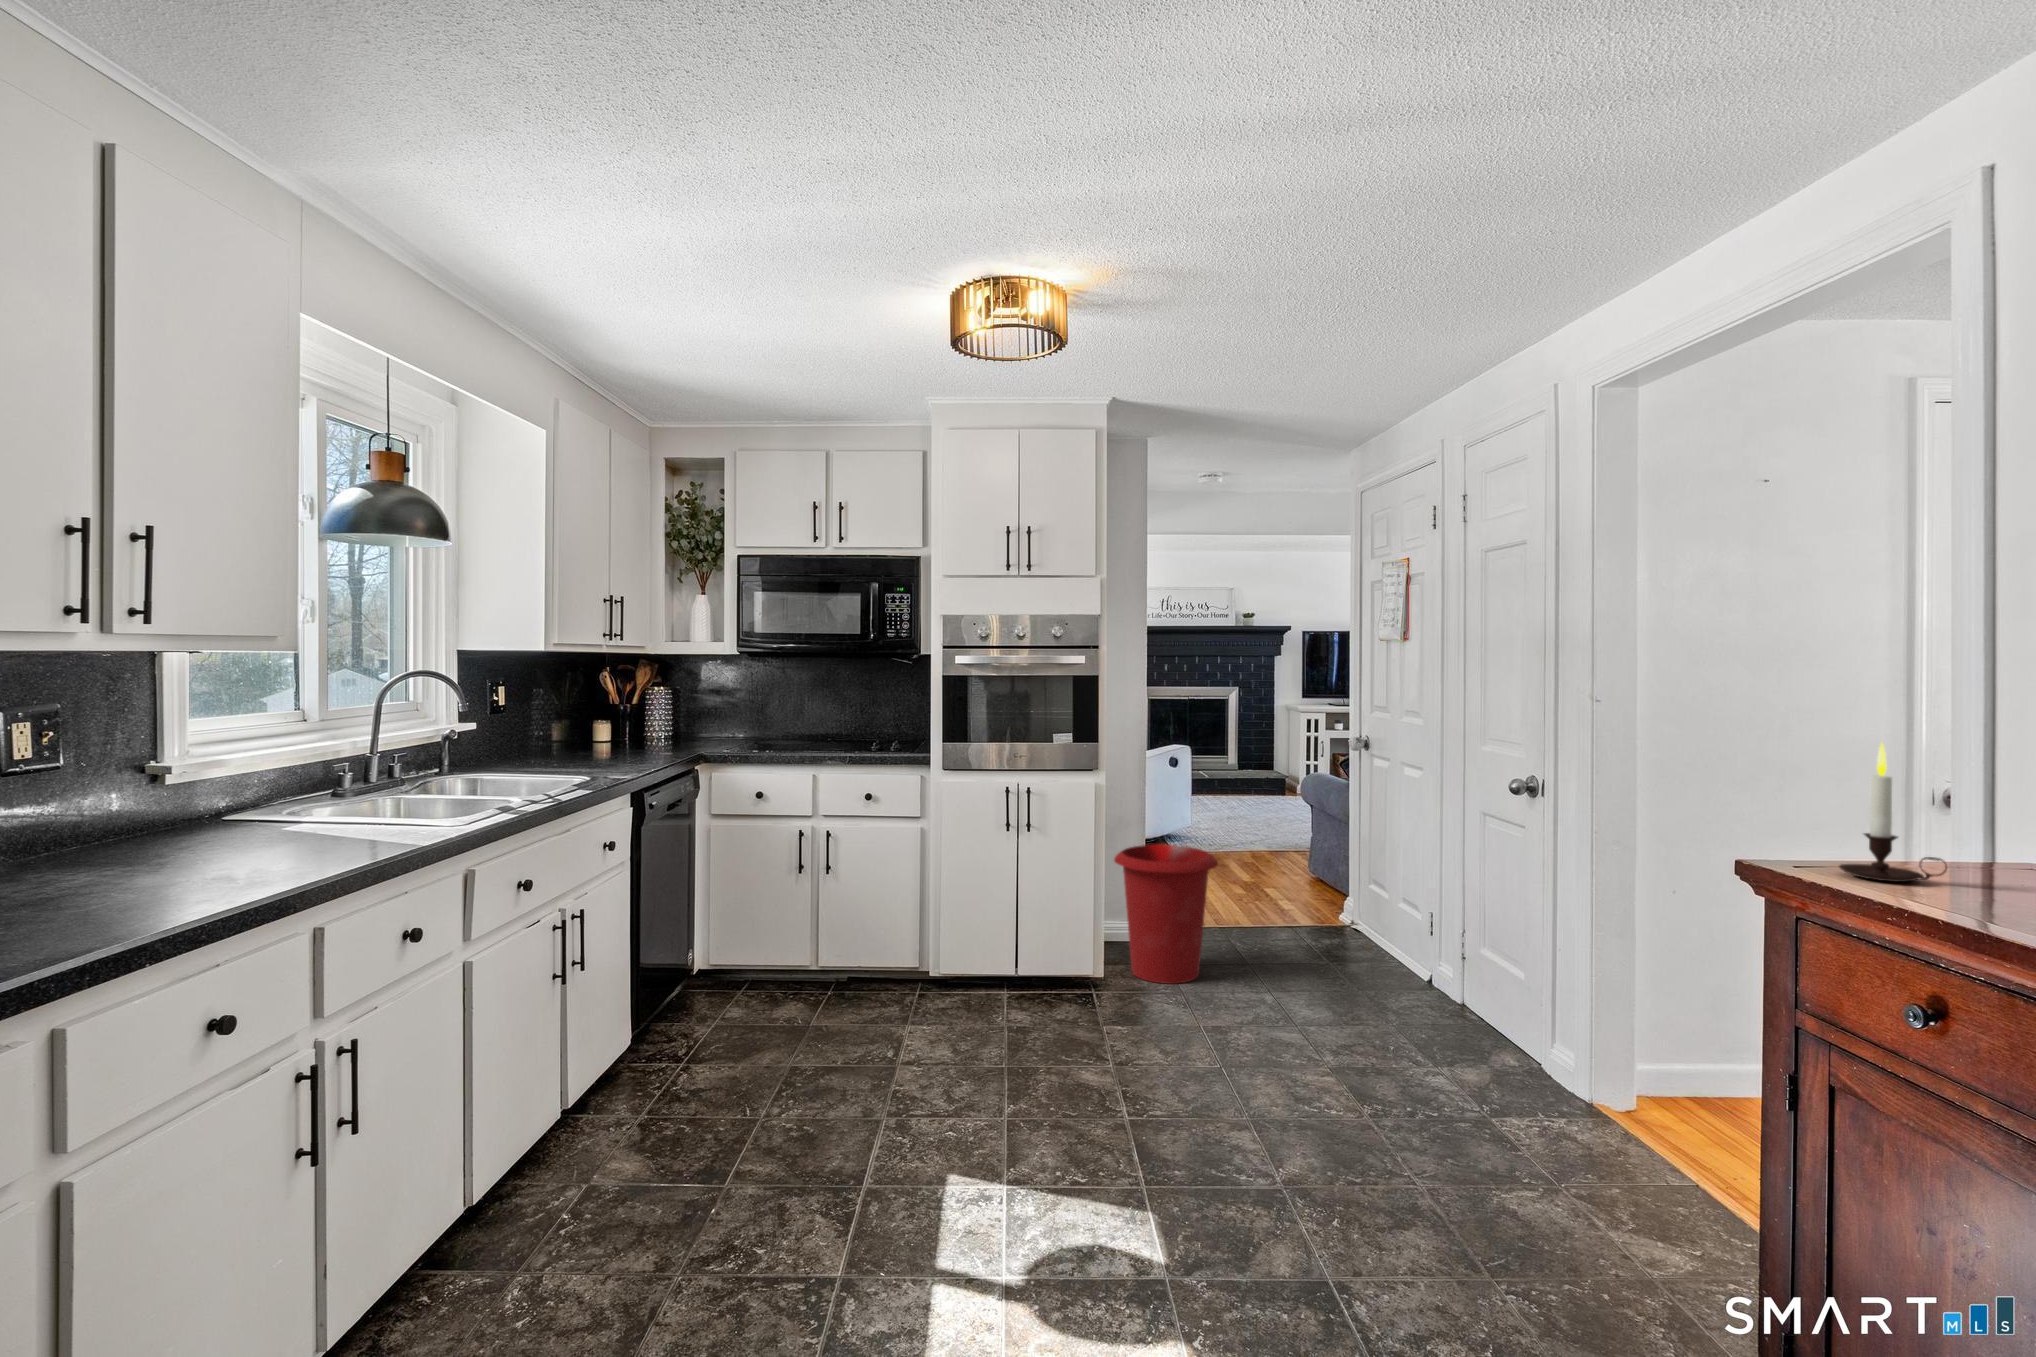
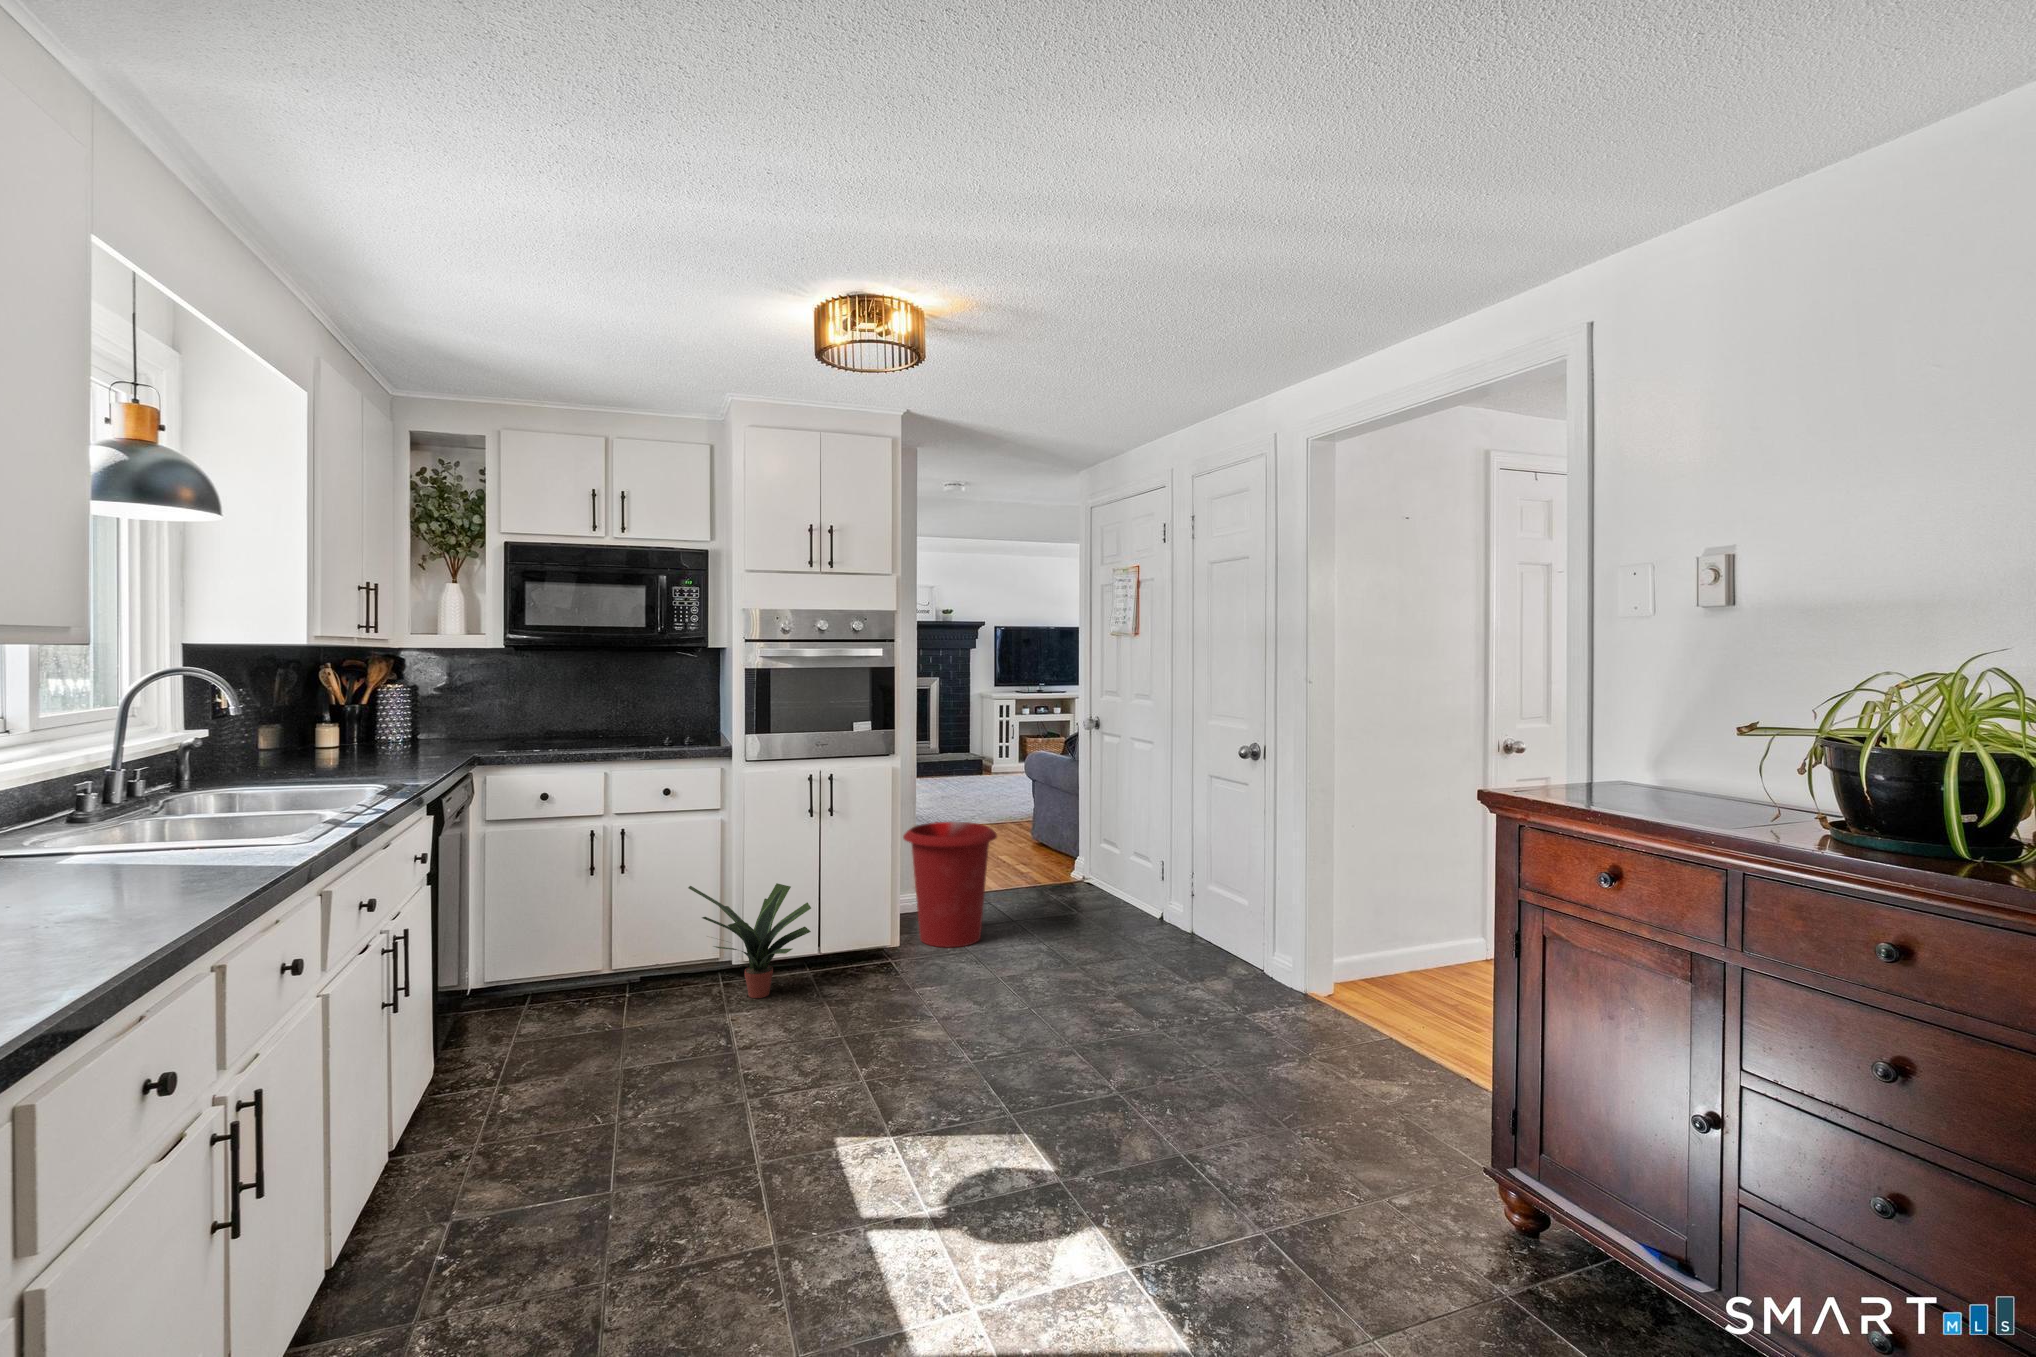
candle: present [1839,744,1947,882] -> none [1536,710,1597,801]
potted plant: none [878,891,1001,1012] -> present [688,883,811,998]

